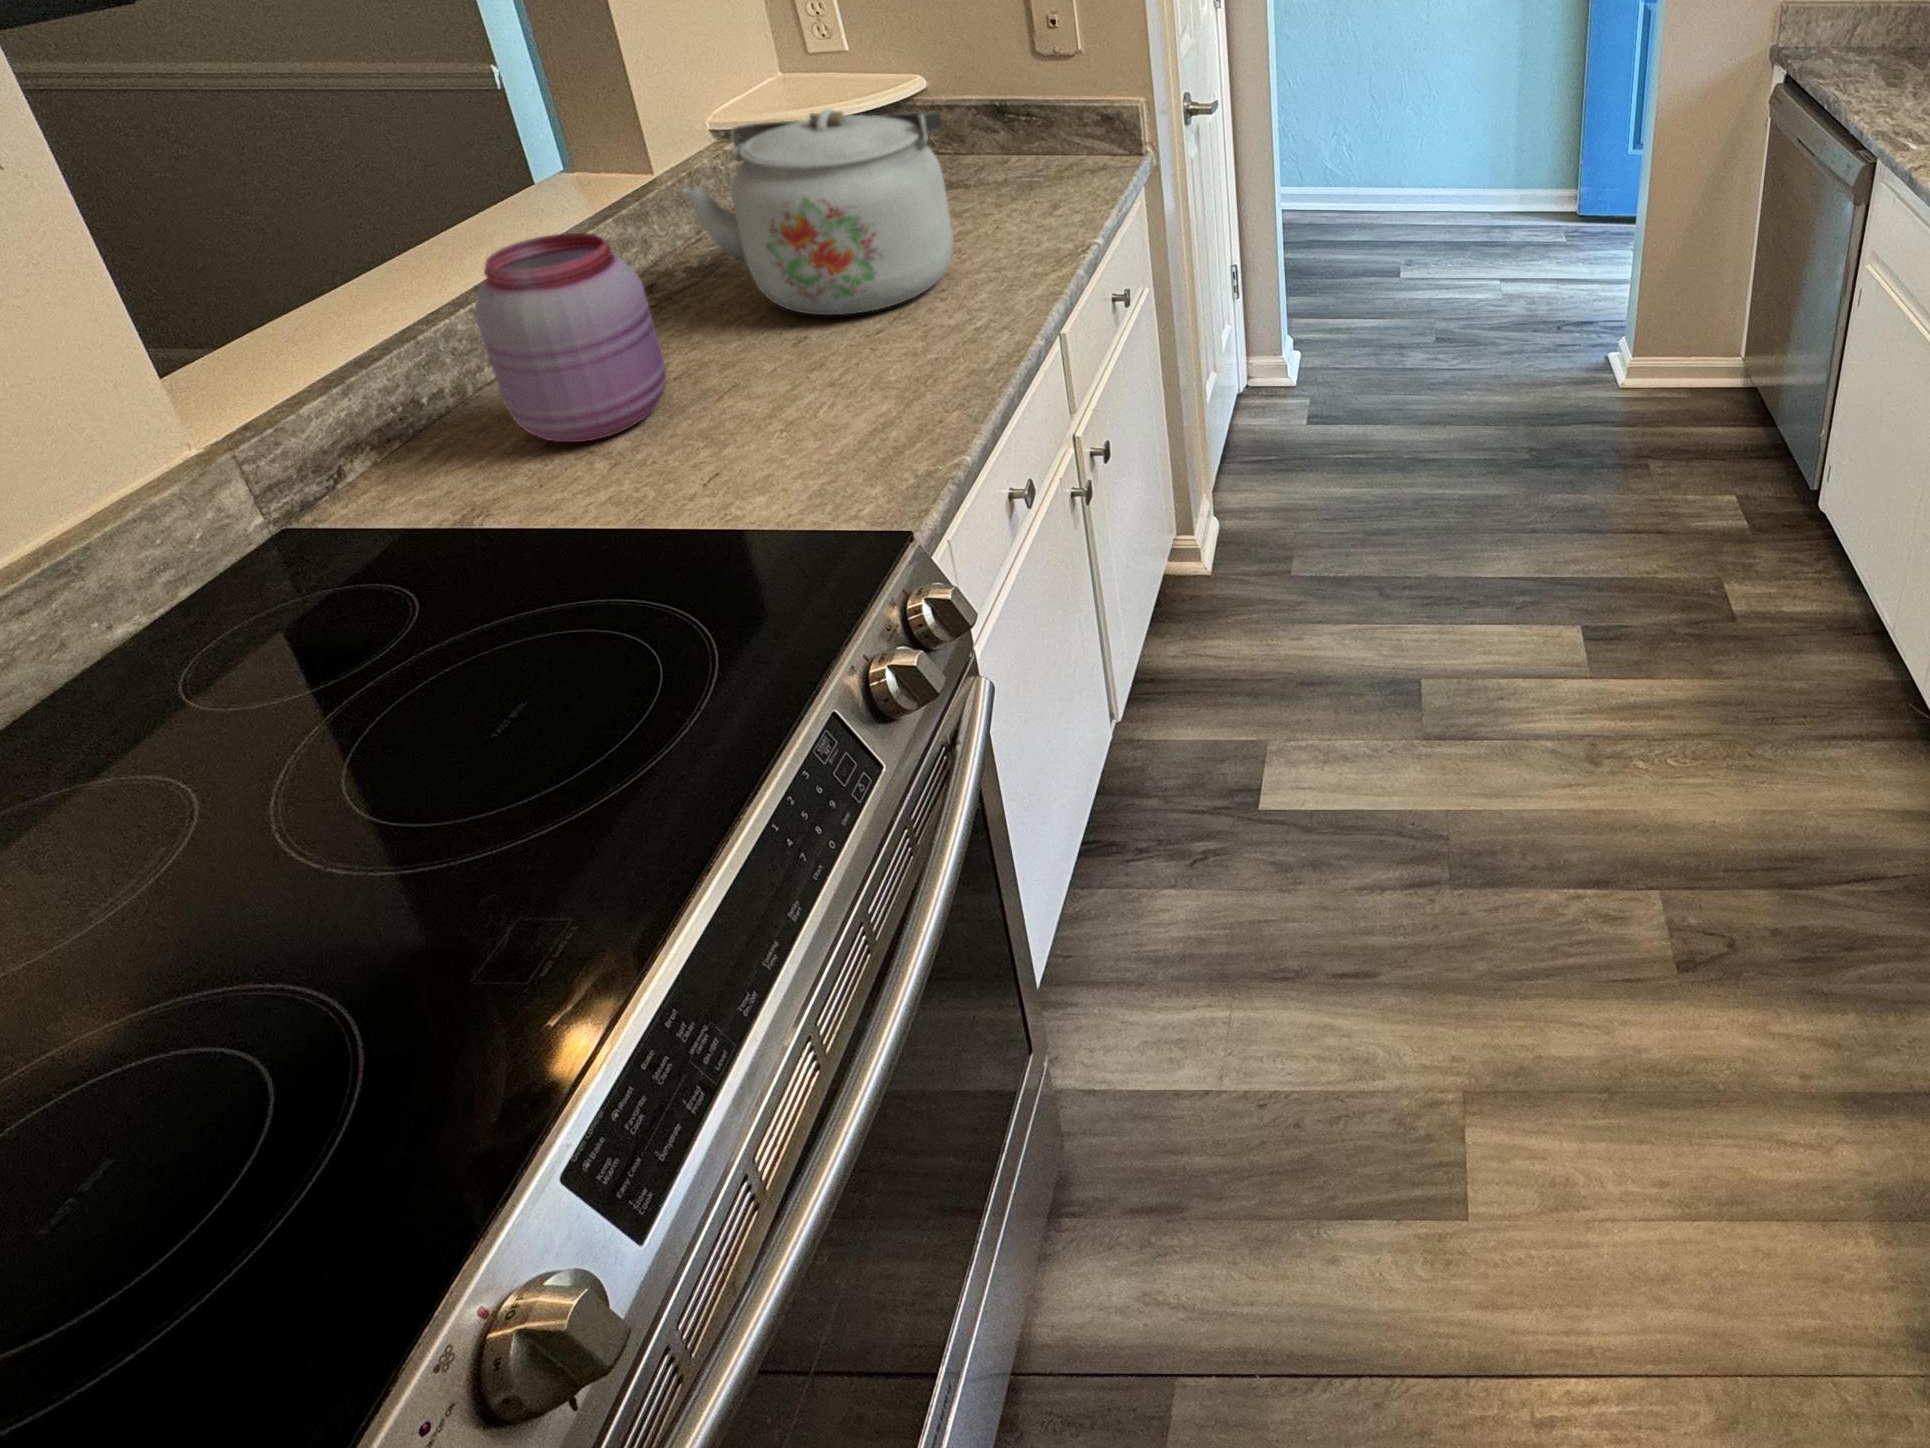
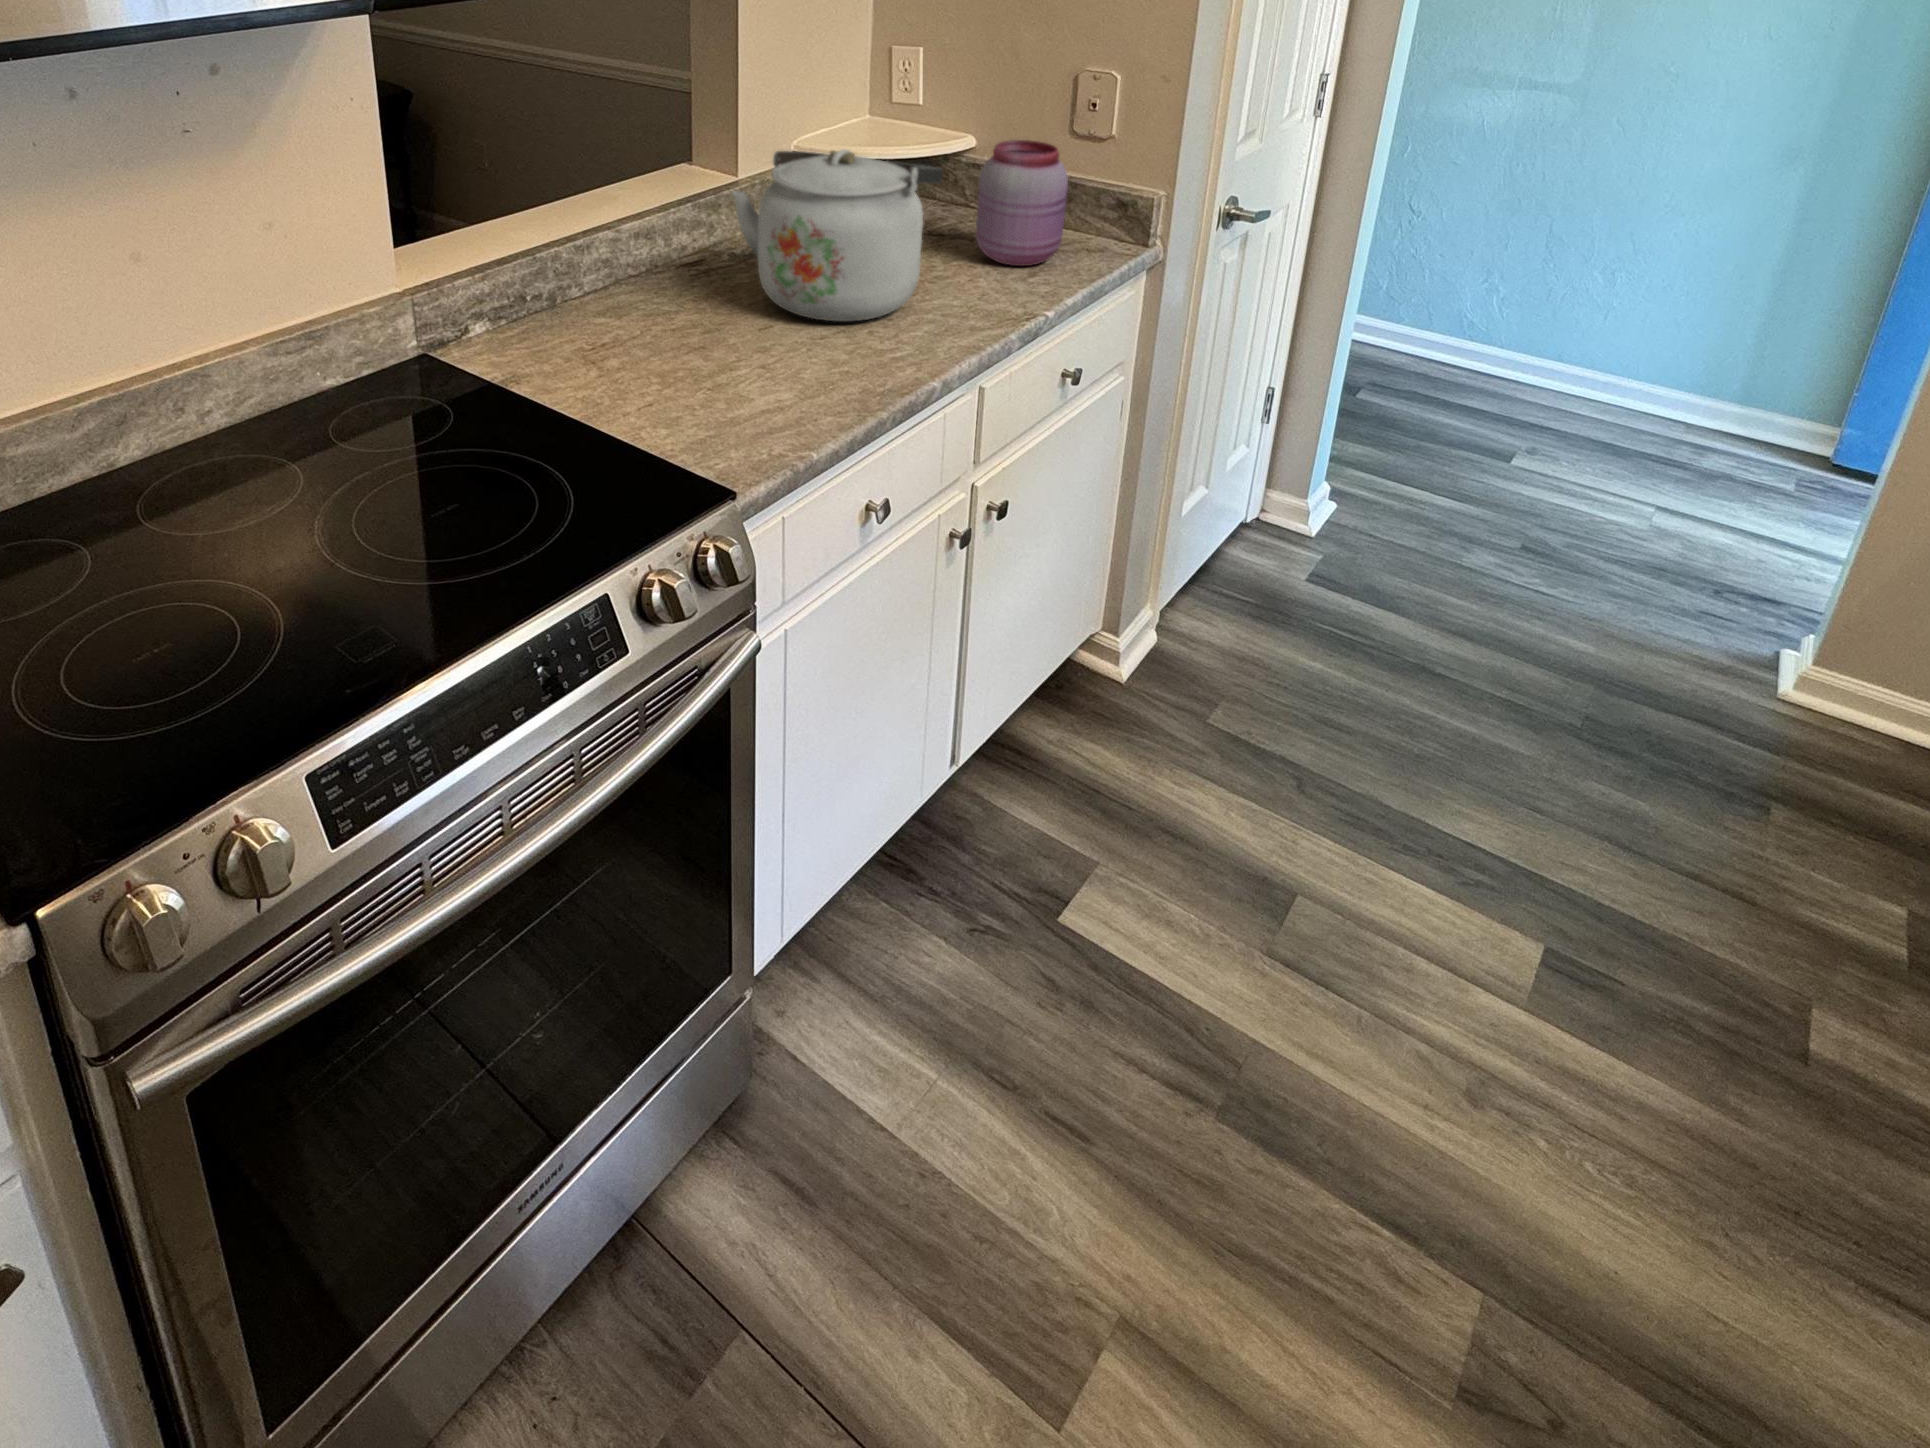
jar: present [475,233,666,442] -> present [976,140,1068,266]

